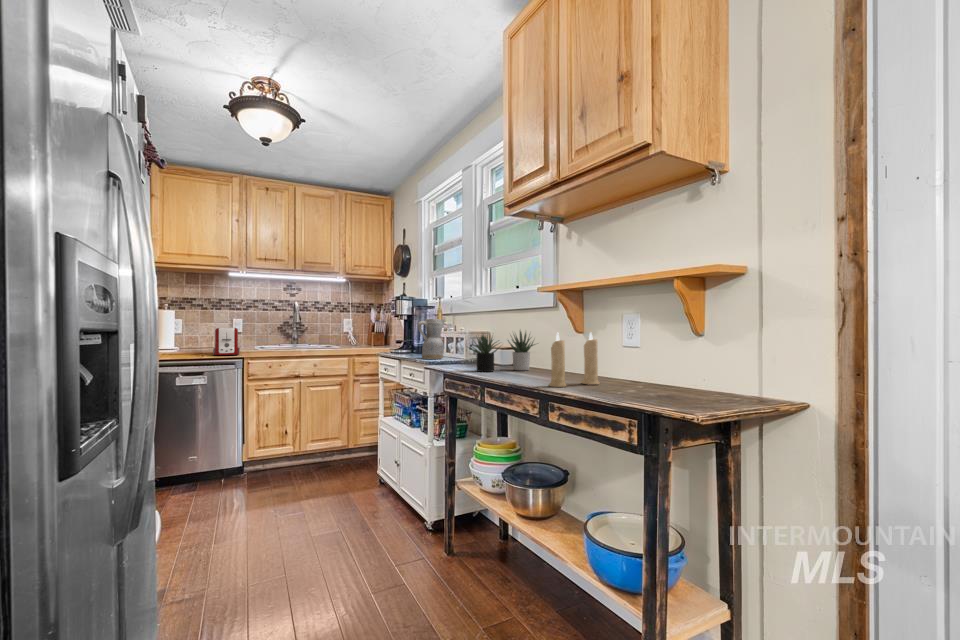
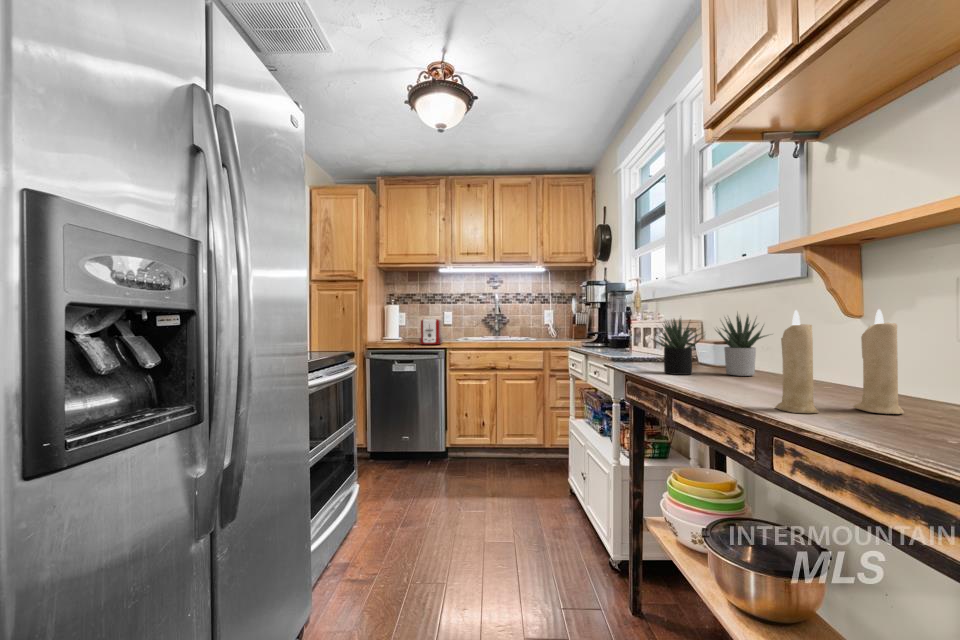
ceramic pitcher: present [418,319,444,359] -> none [603,305,638,354]

